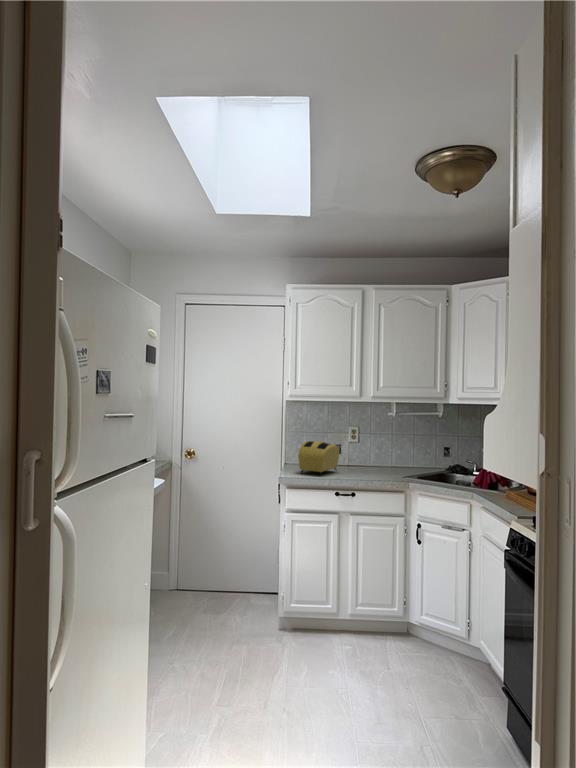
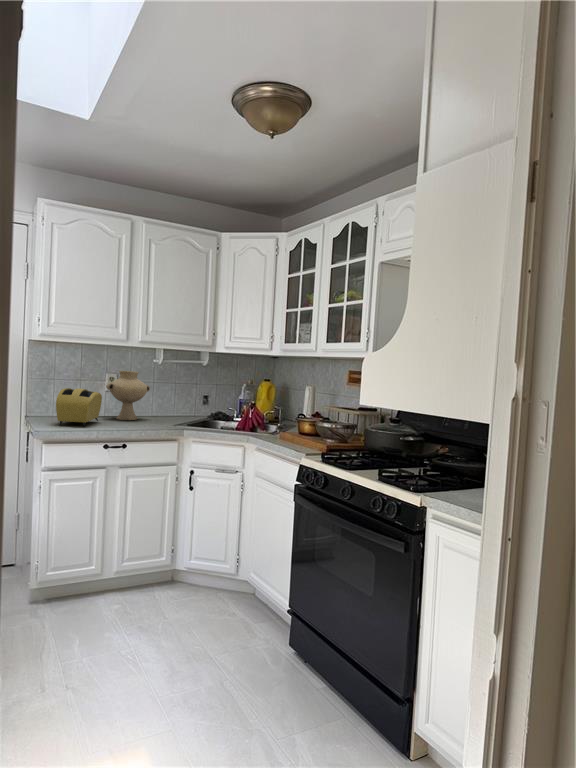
vase: none [346,424,386,471] -> present [106,371,150,420]

